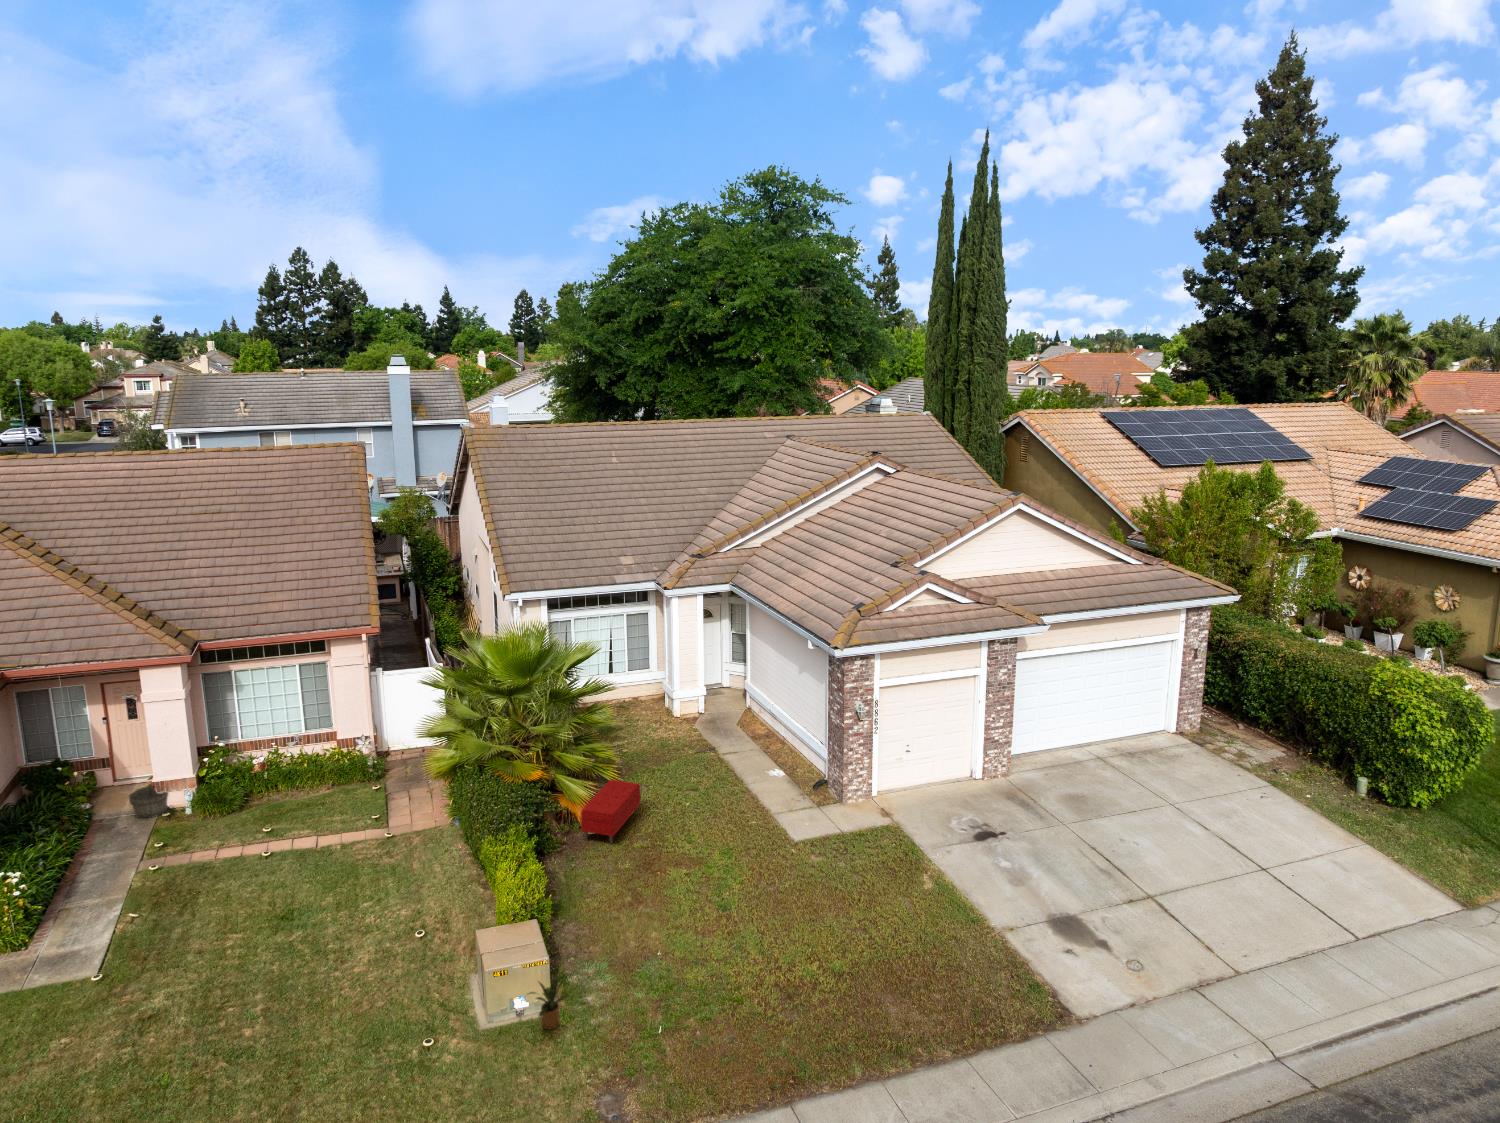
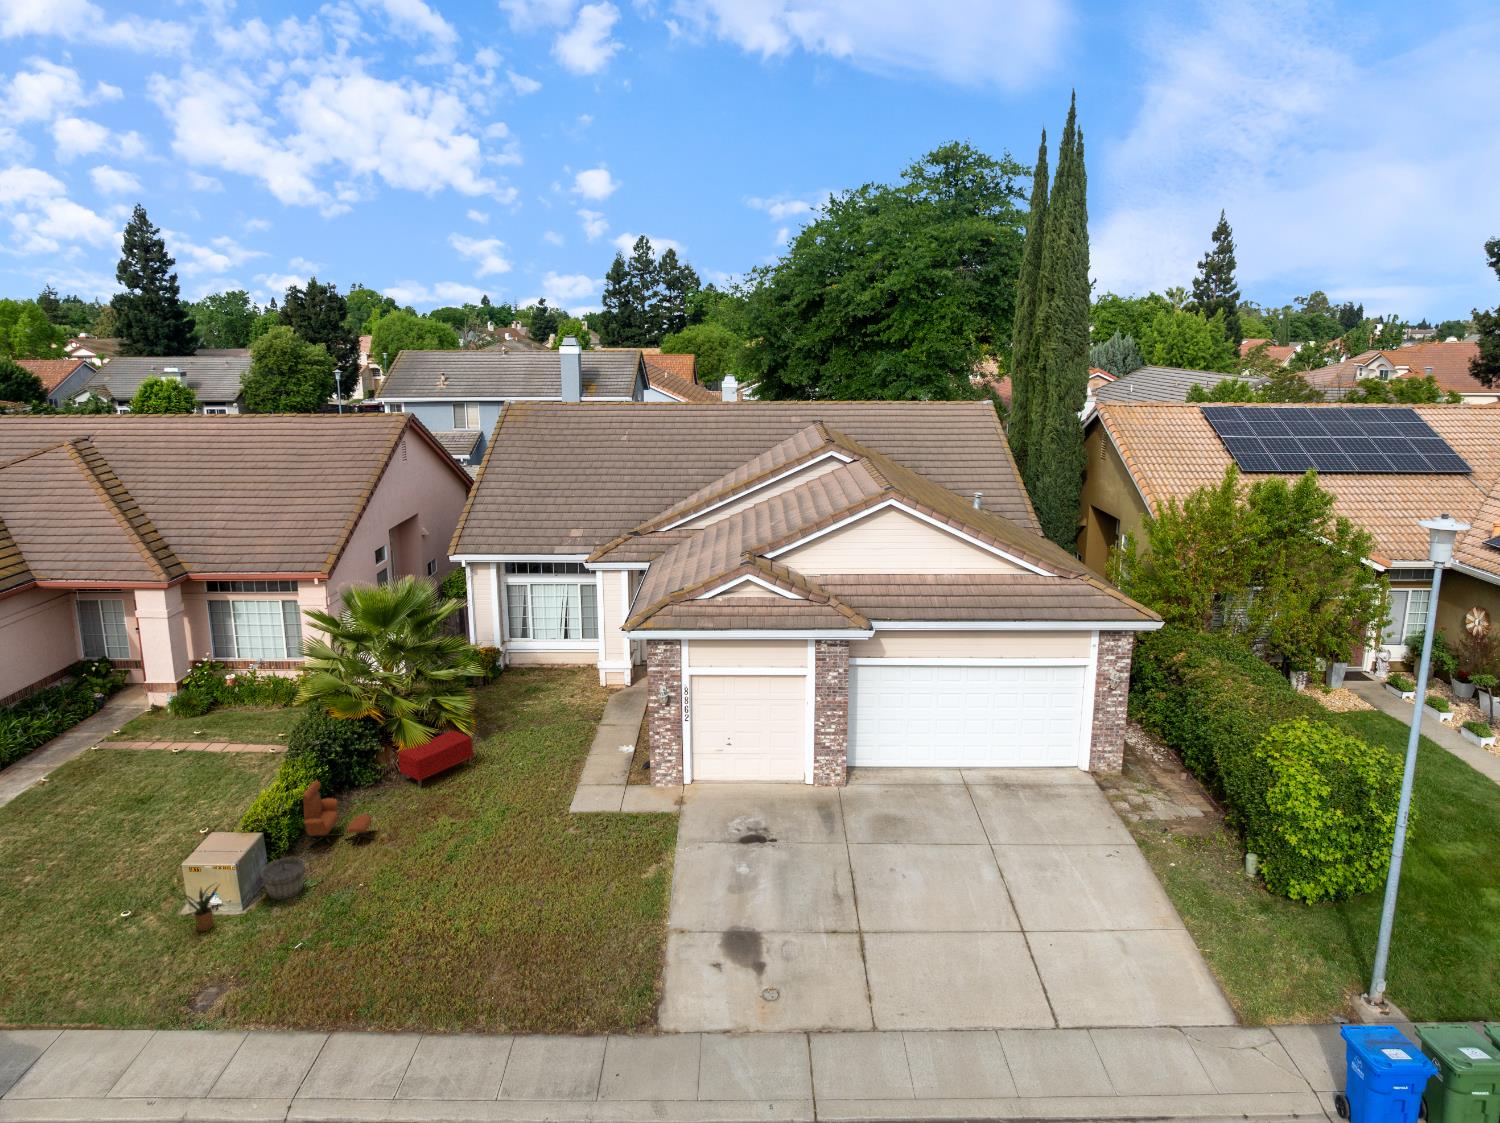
wooden bucket: present [129,786,168,818] -> present [261,857,305,900]
lounge chair: none [551,849,626,923] -> present [303,781,374,846]

